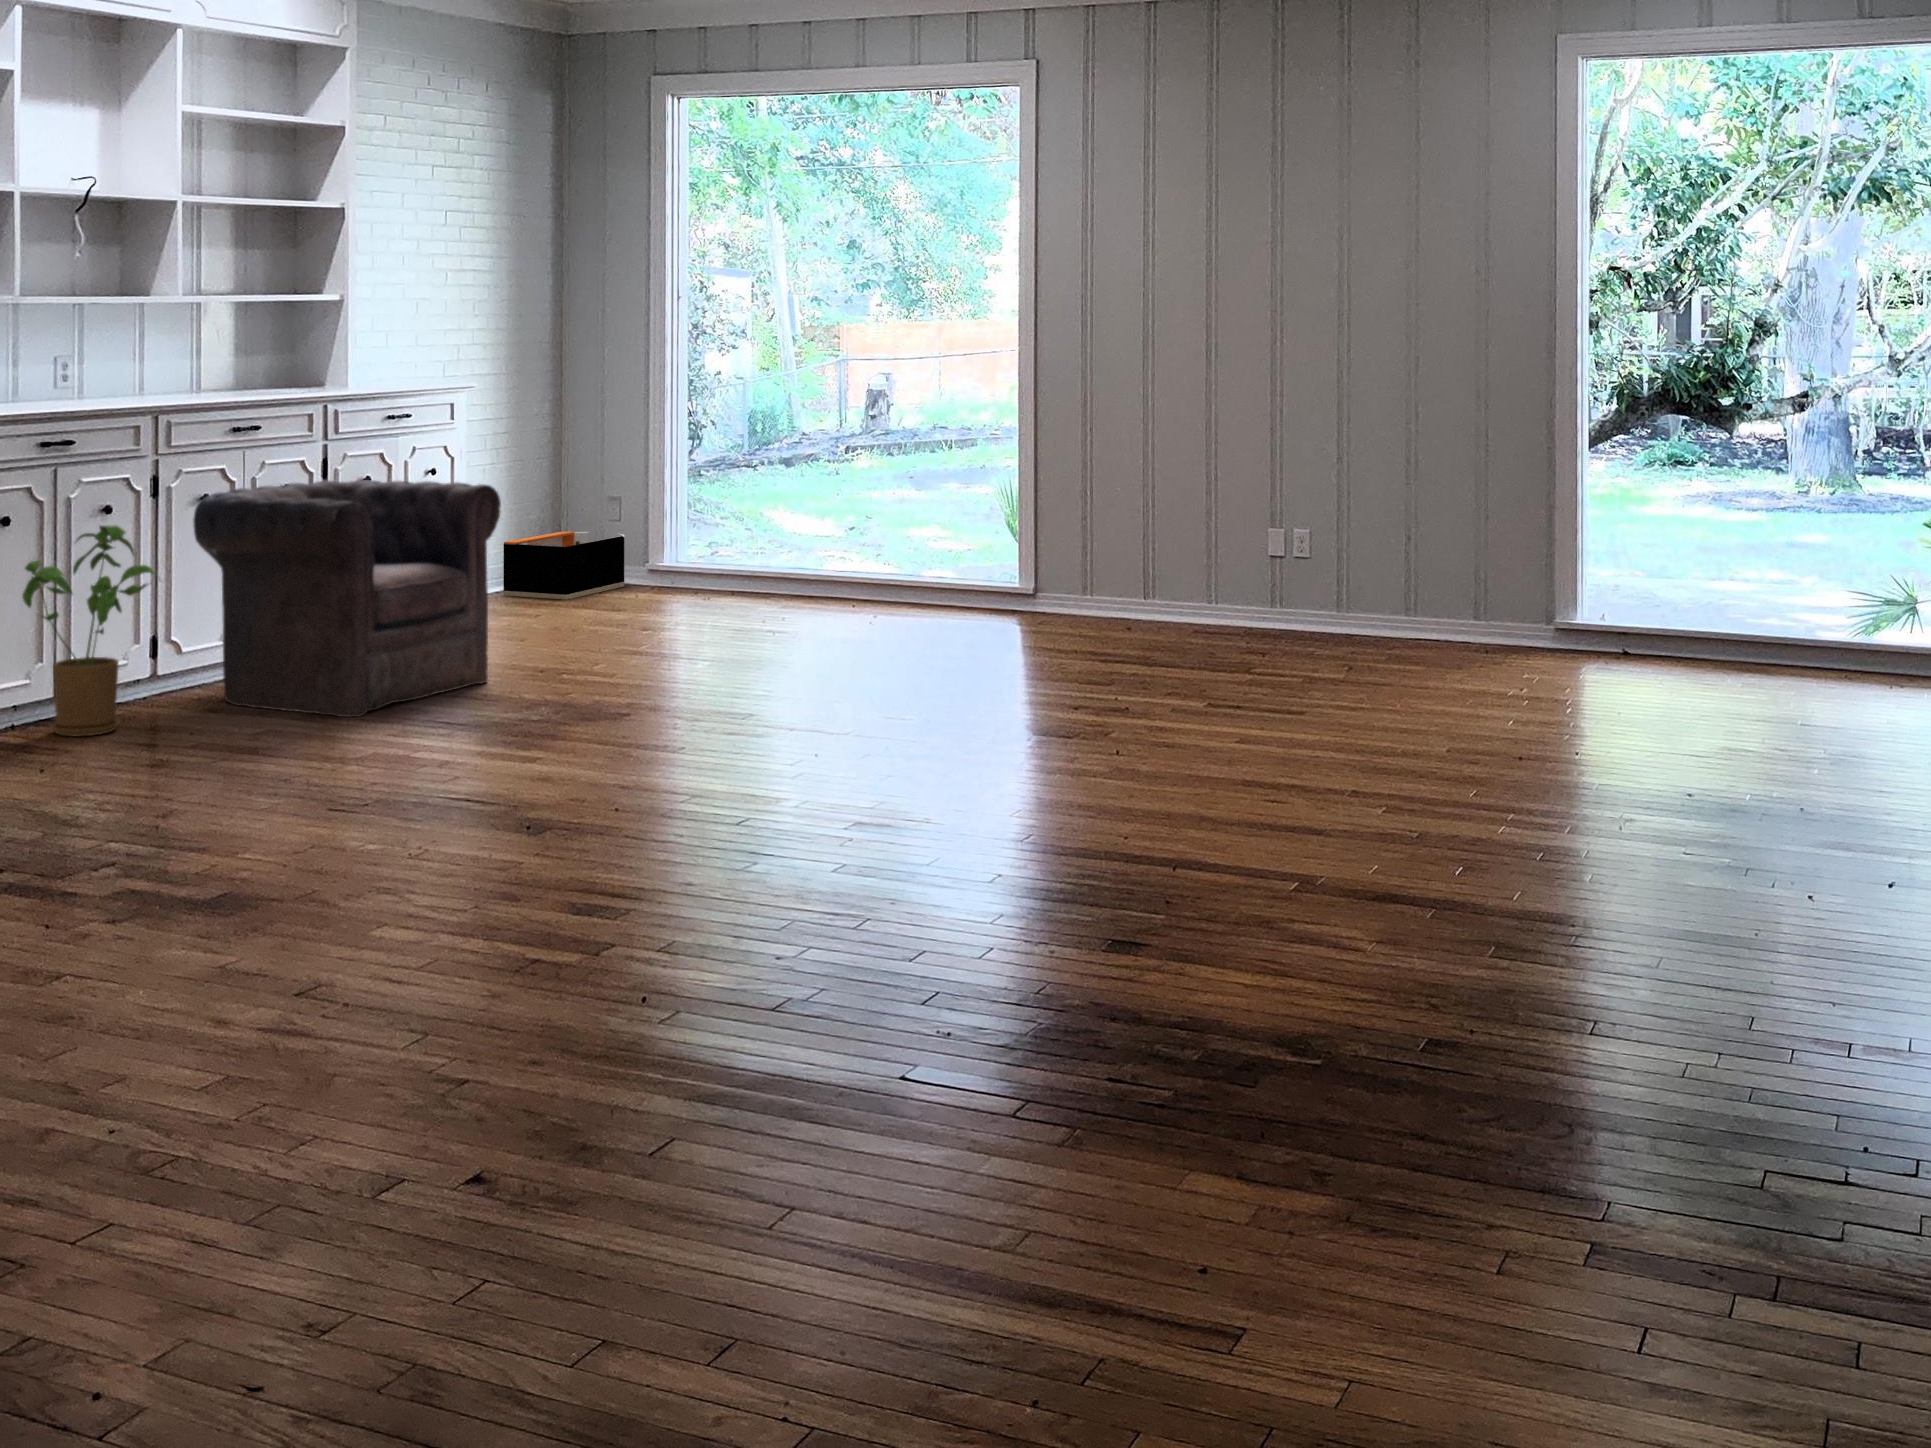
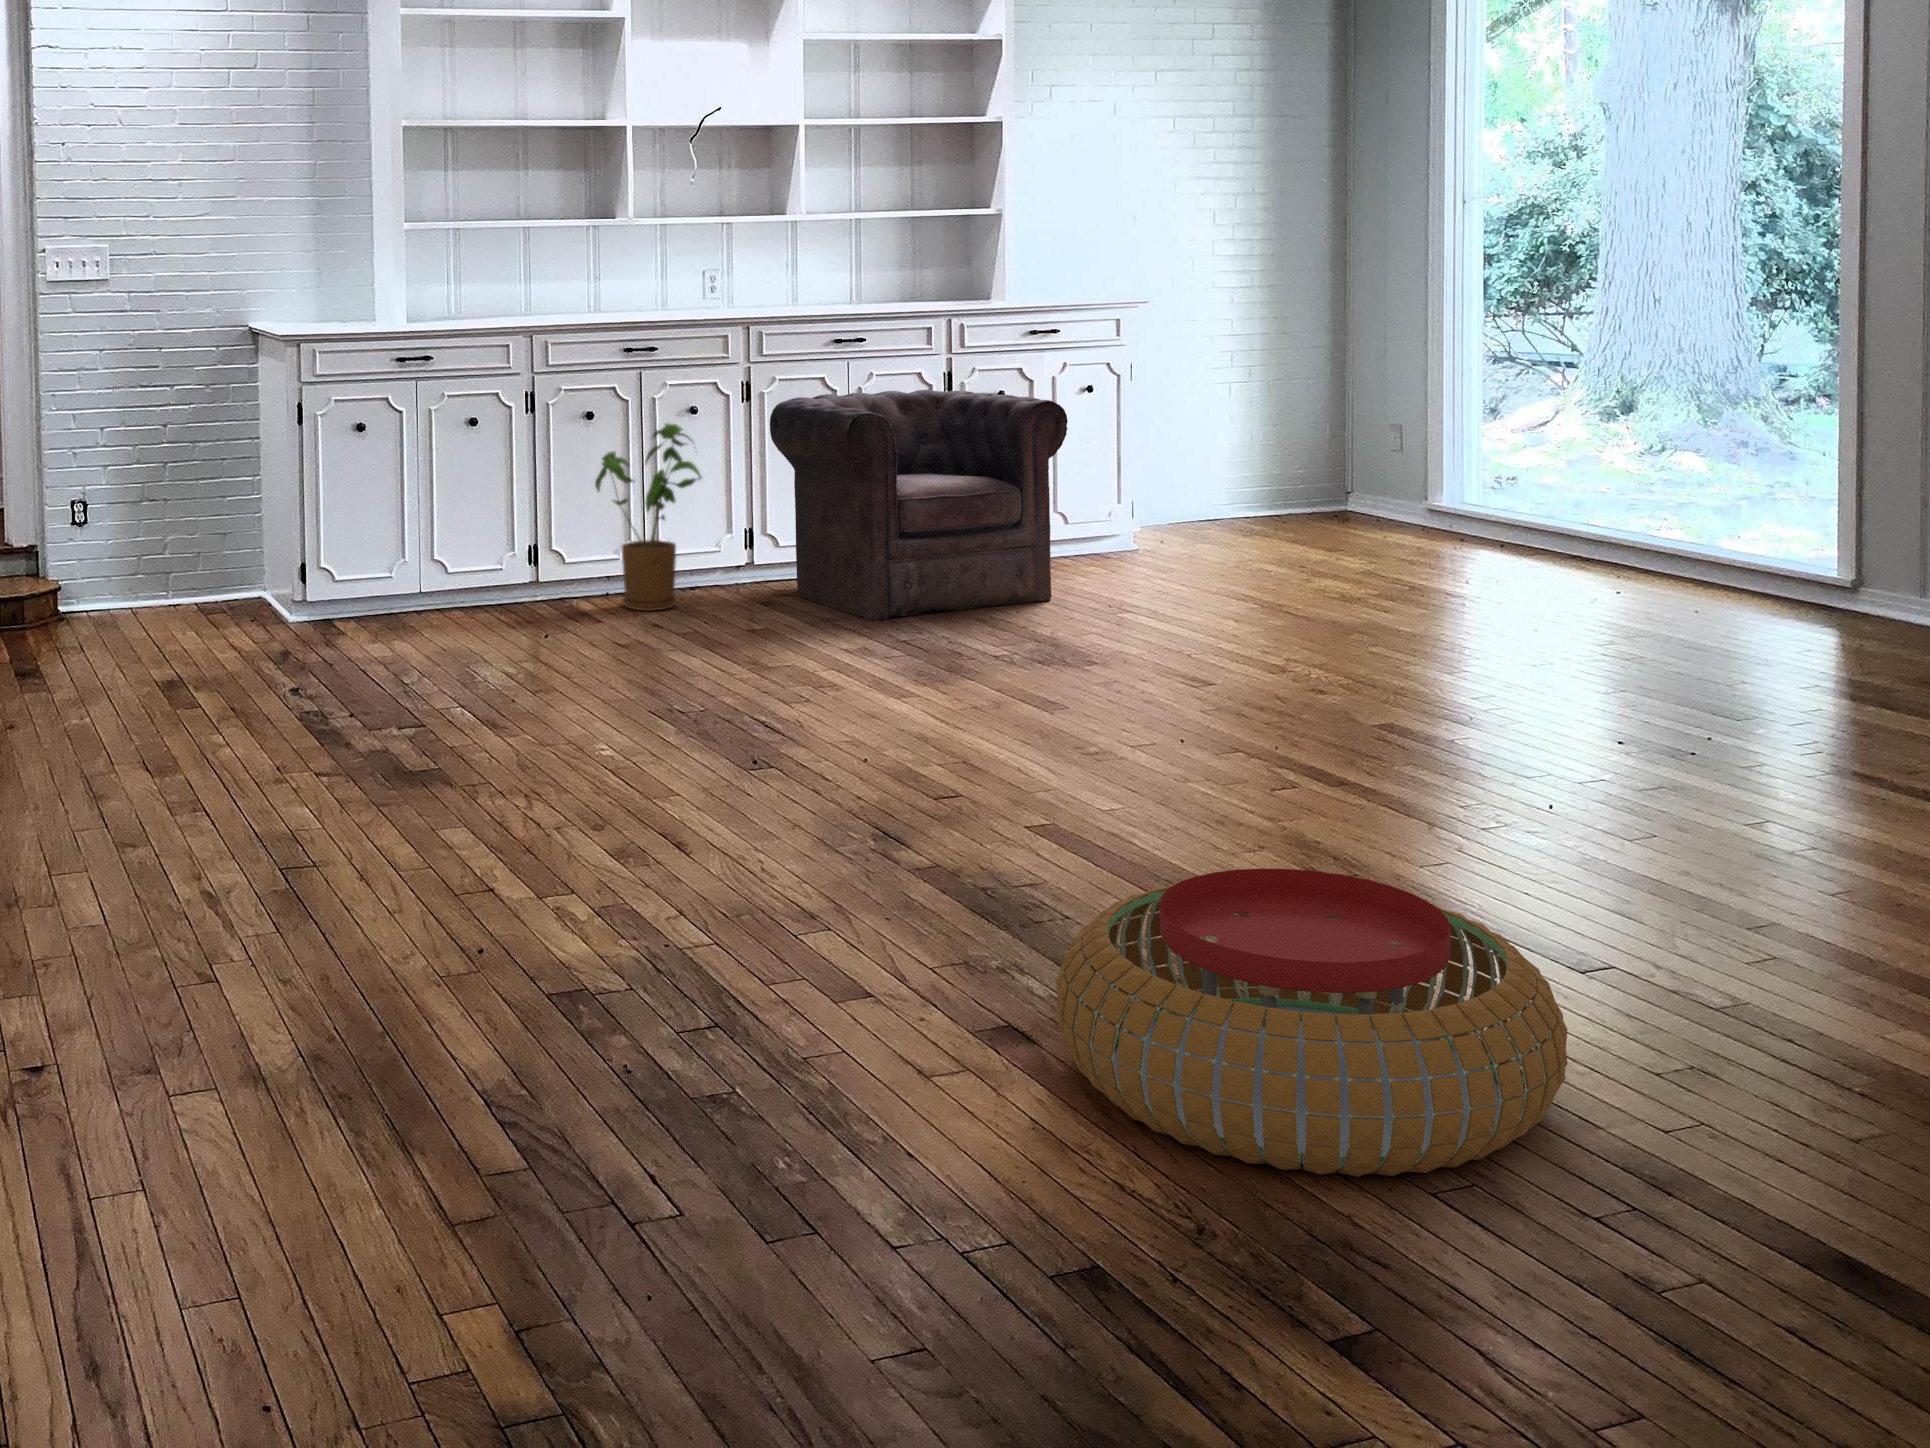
storage bin: present [503,531,625,600] -> none [1227,451,1370,523]
pouf: none [1100,810,1471,1015] -> present [1056,869,1567,1177]

